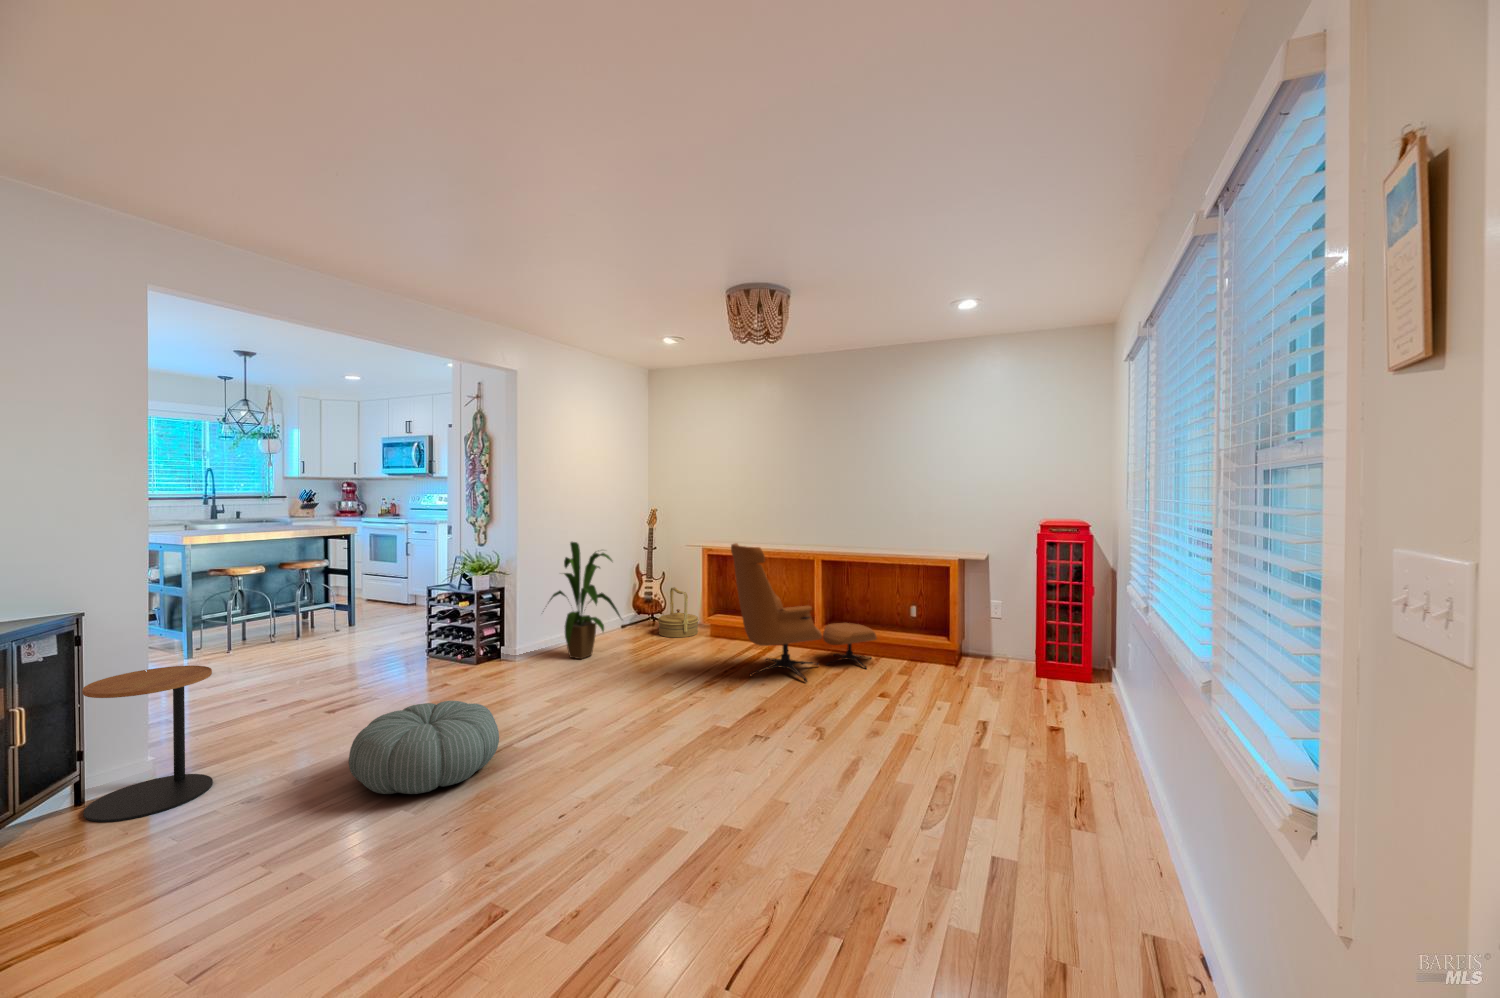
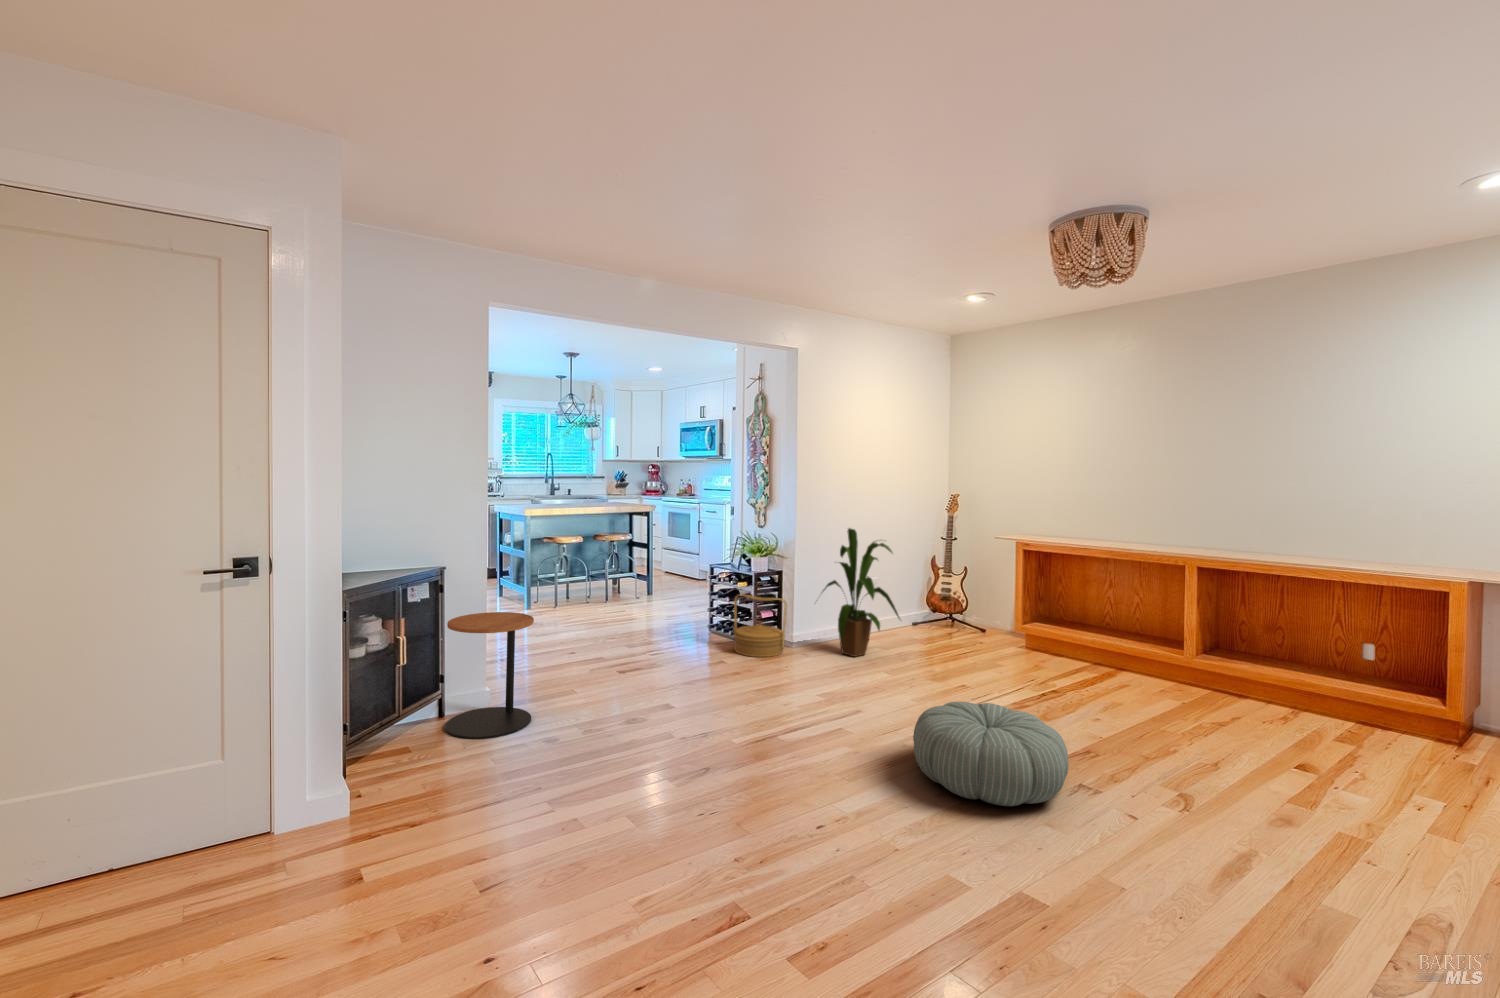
lounge chair: present [731,543,877,682] -> none [1040,542,1254,729]
woven basket: present [658,587,699,638] -> present [734,594,787,657]
pouf: present [349,701,499,794] -> present [913,702,1069,806]

